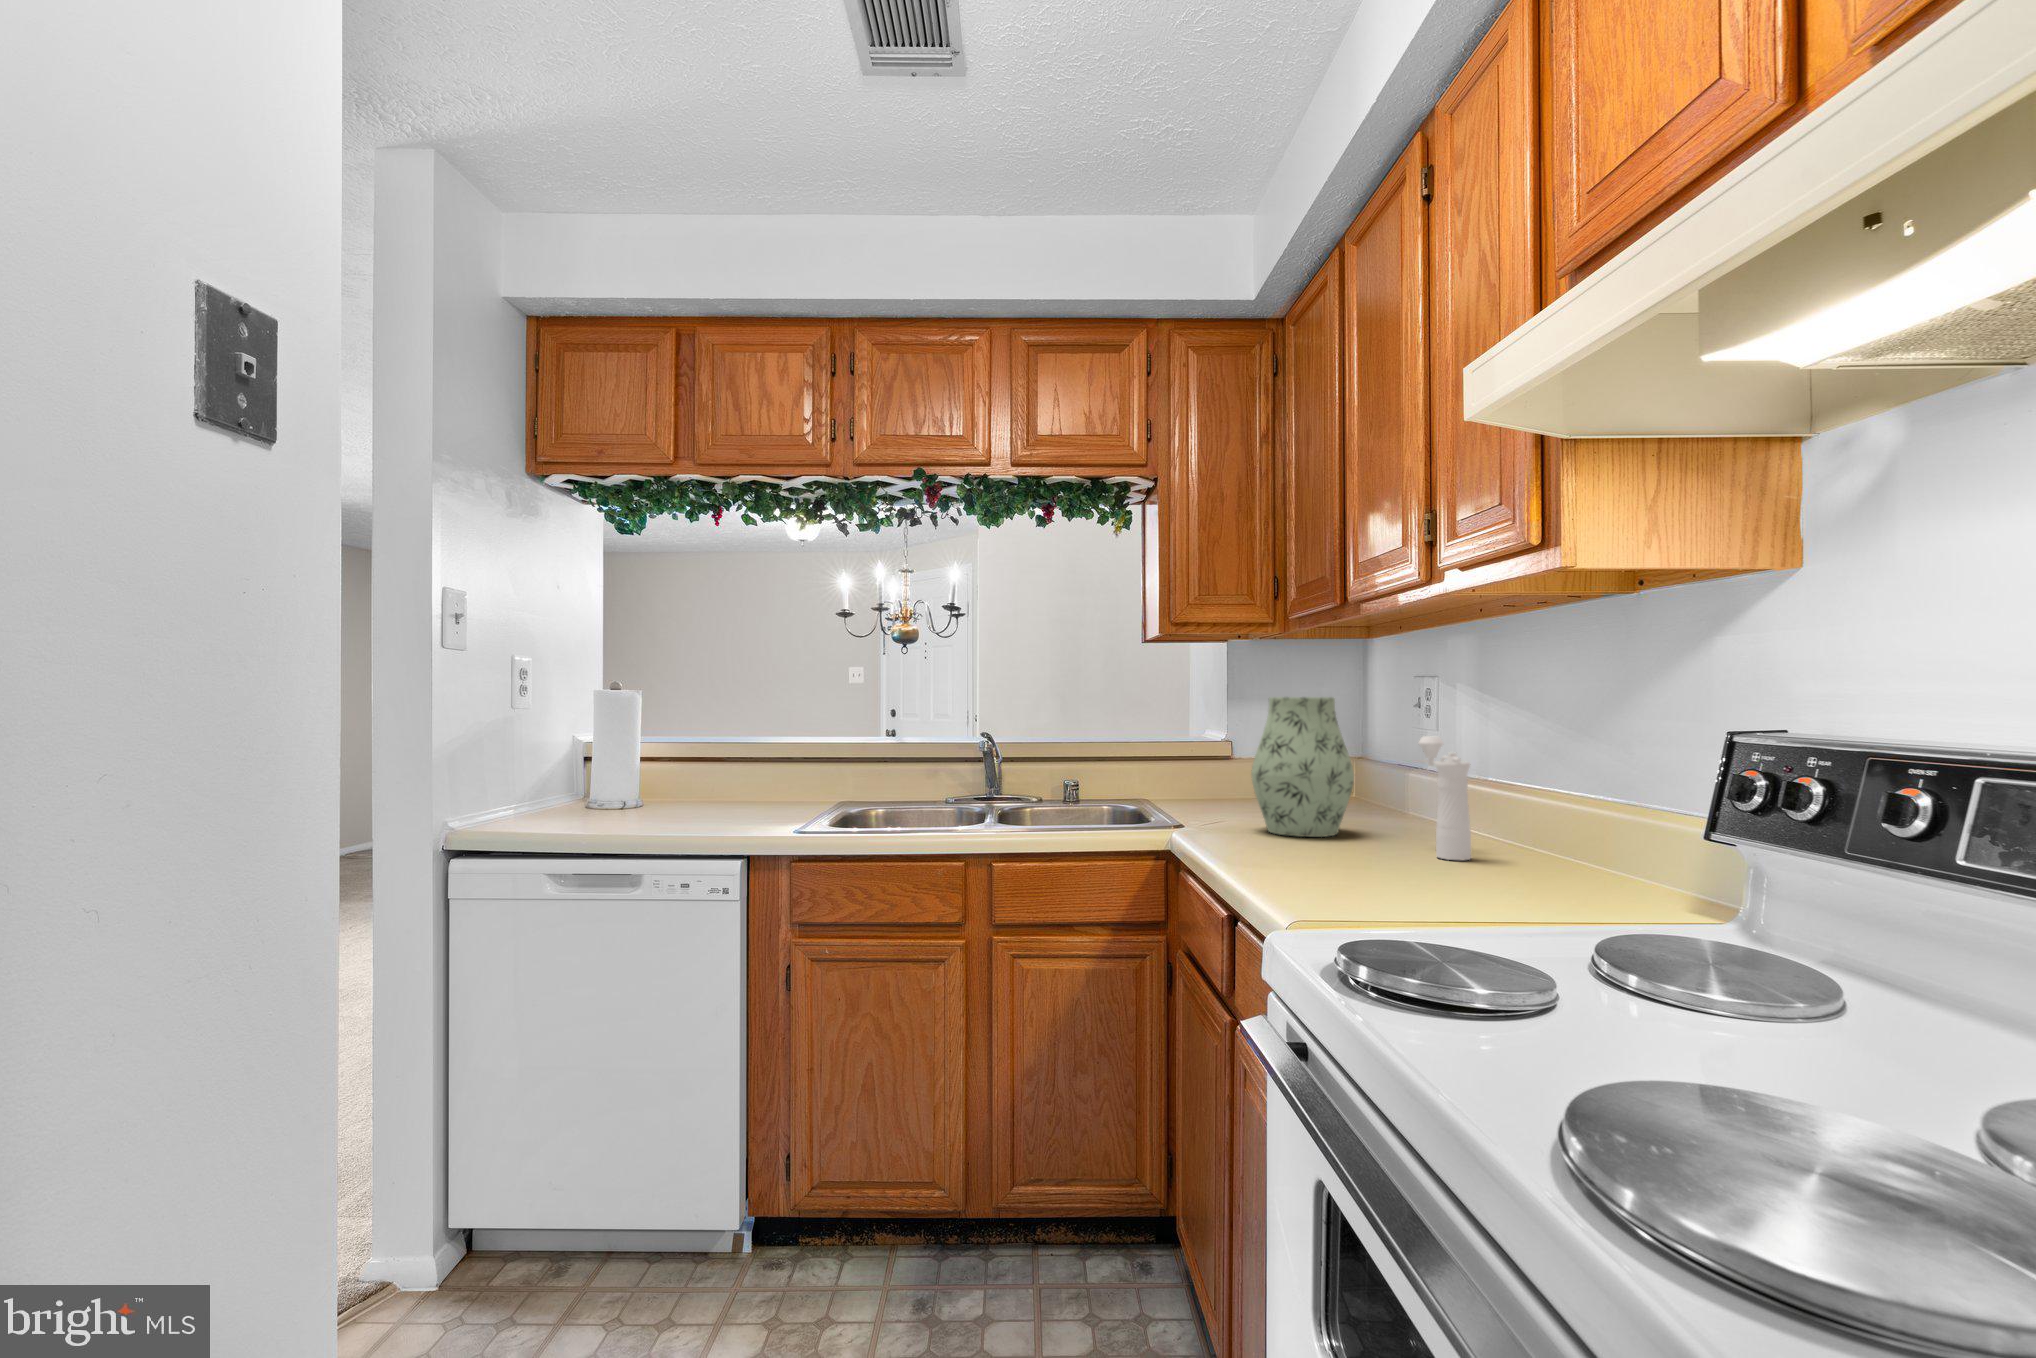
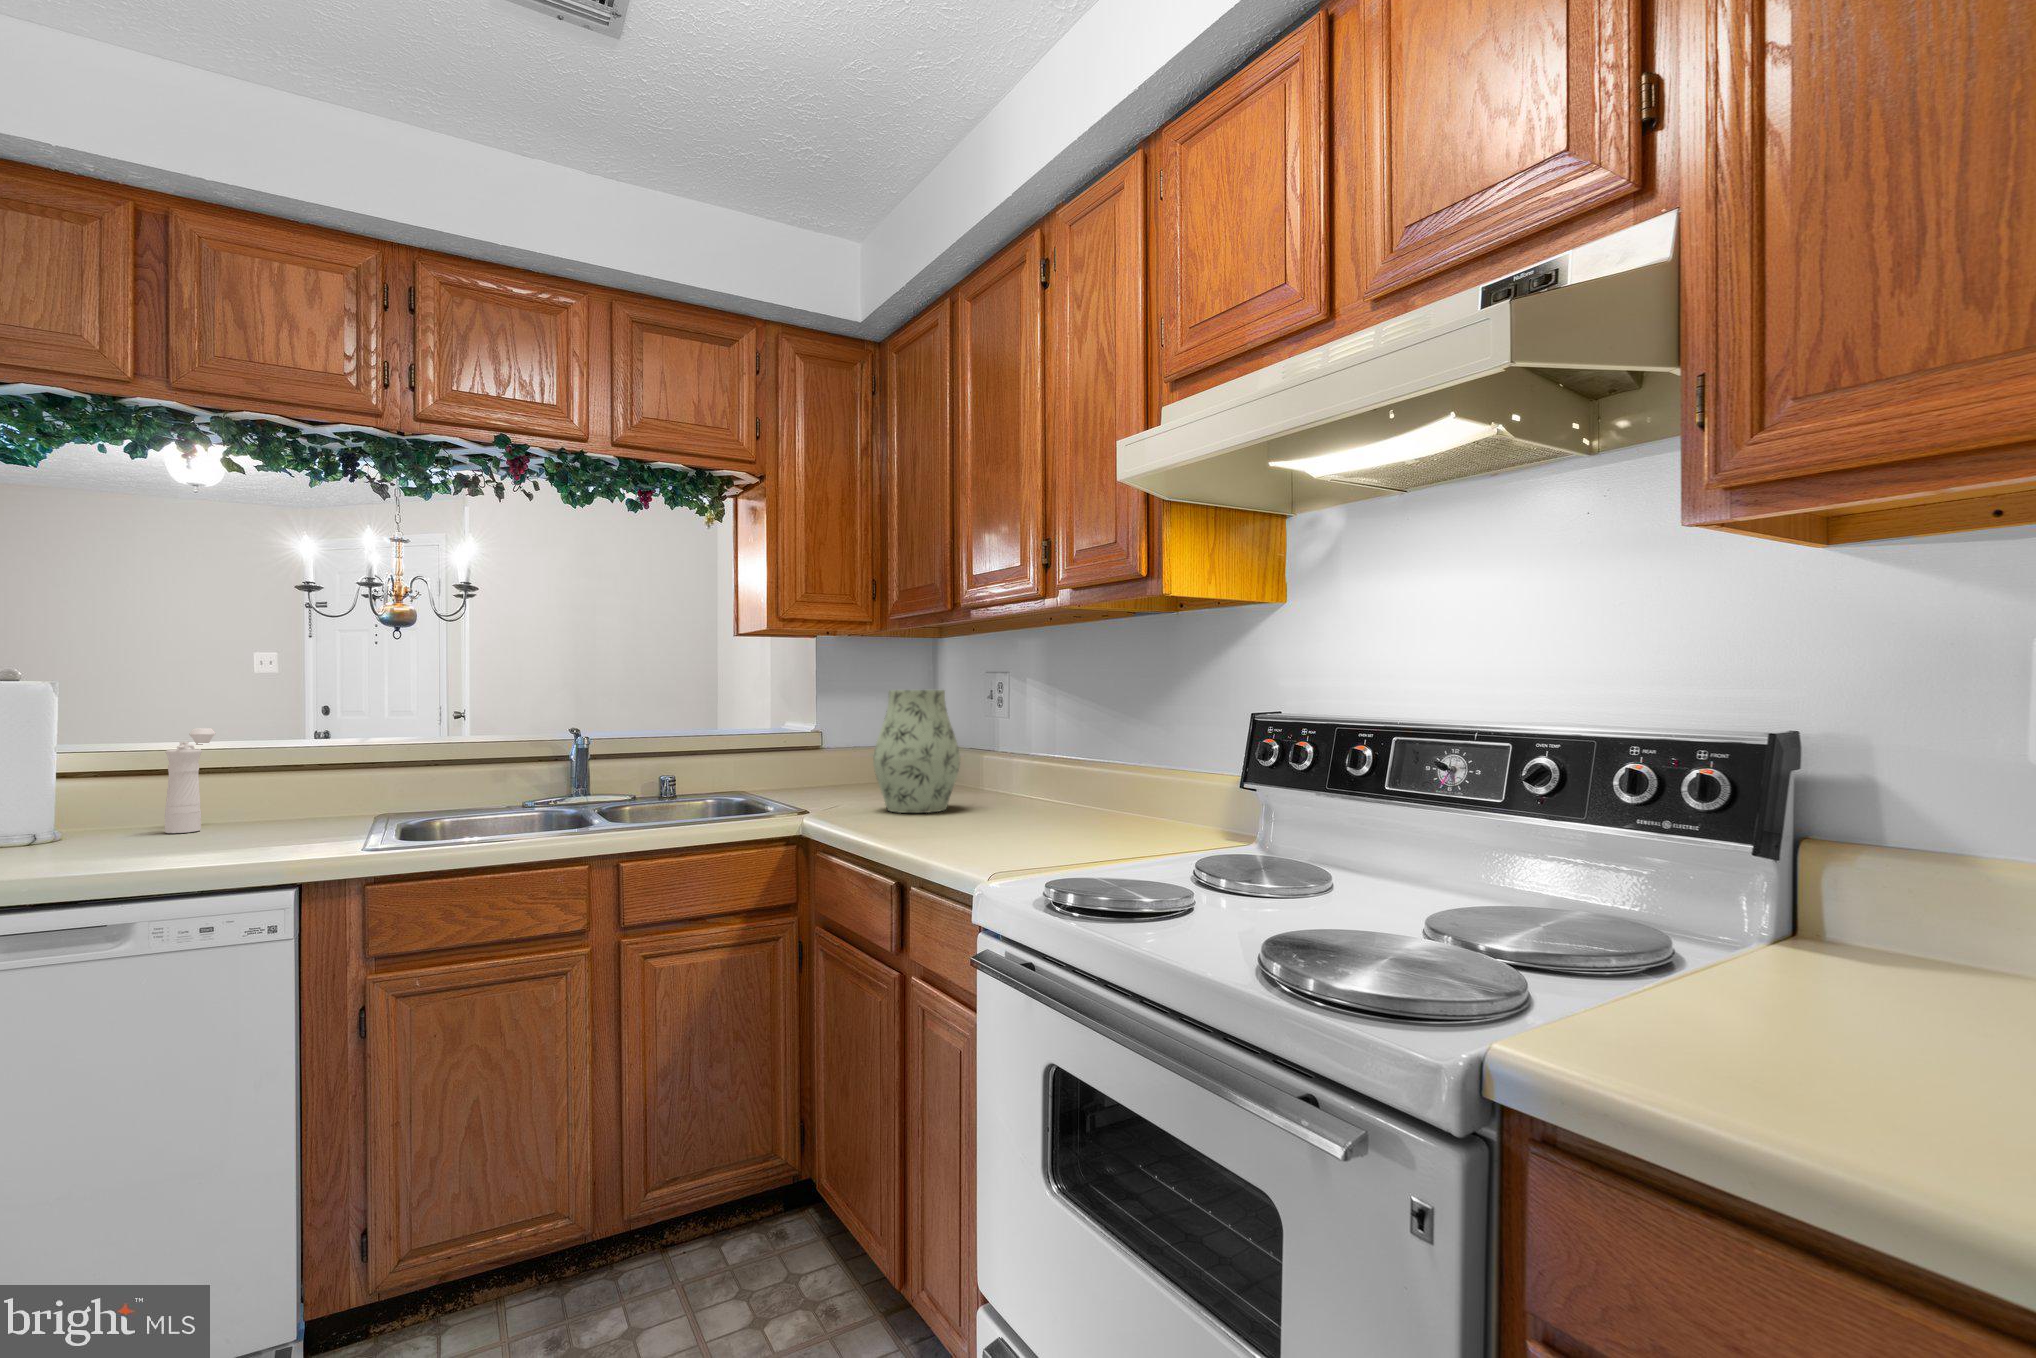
pepper mill: present [1419,736,1471,860] -> present [165,728,216,833]

